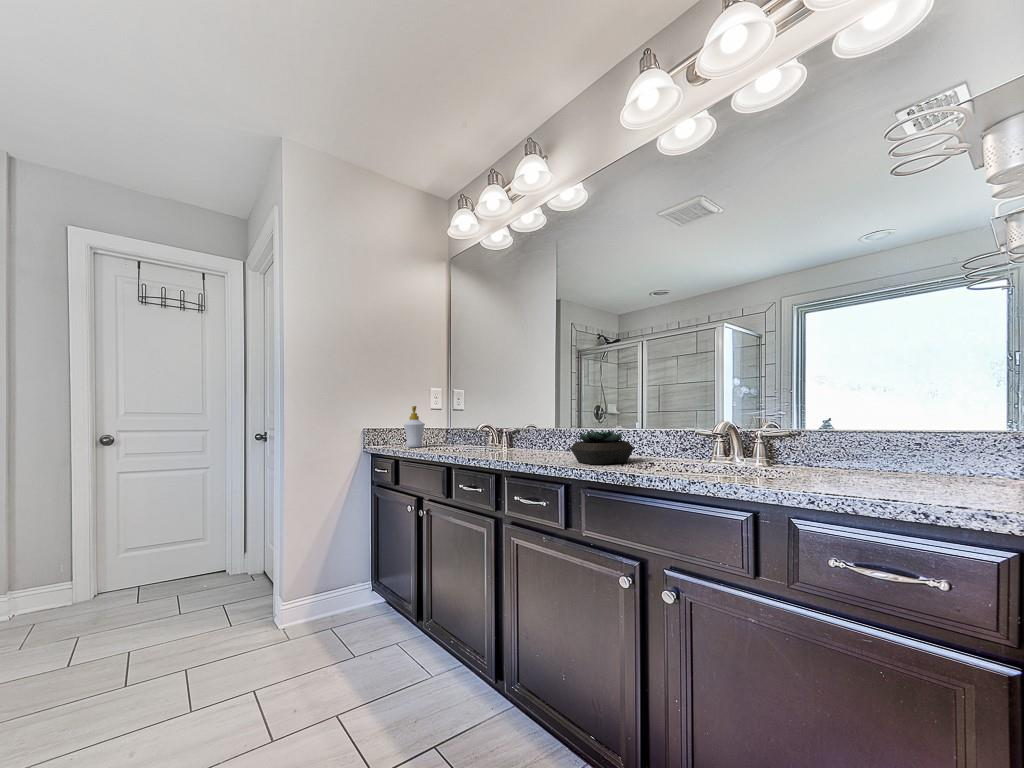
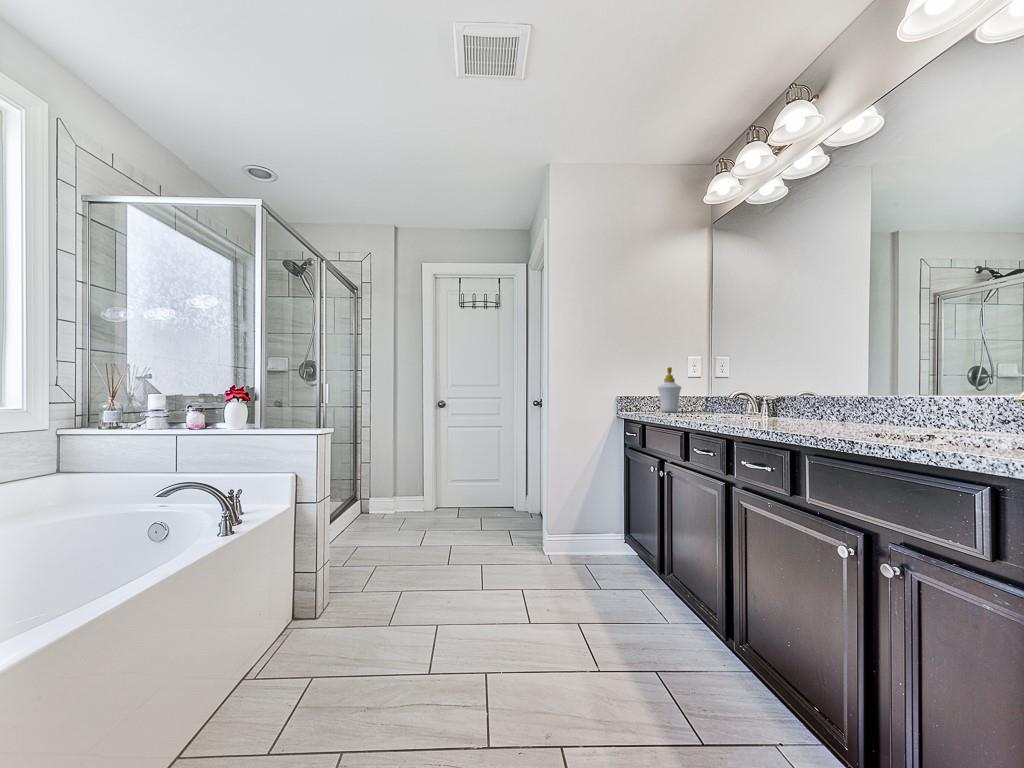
succulent plant: present [571,430,634,465] -> none [813,392,901,433]

